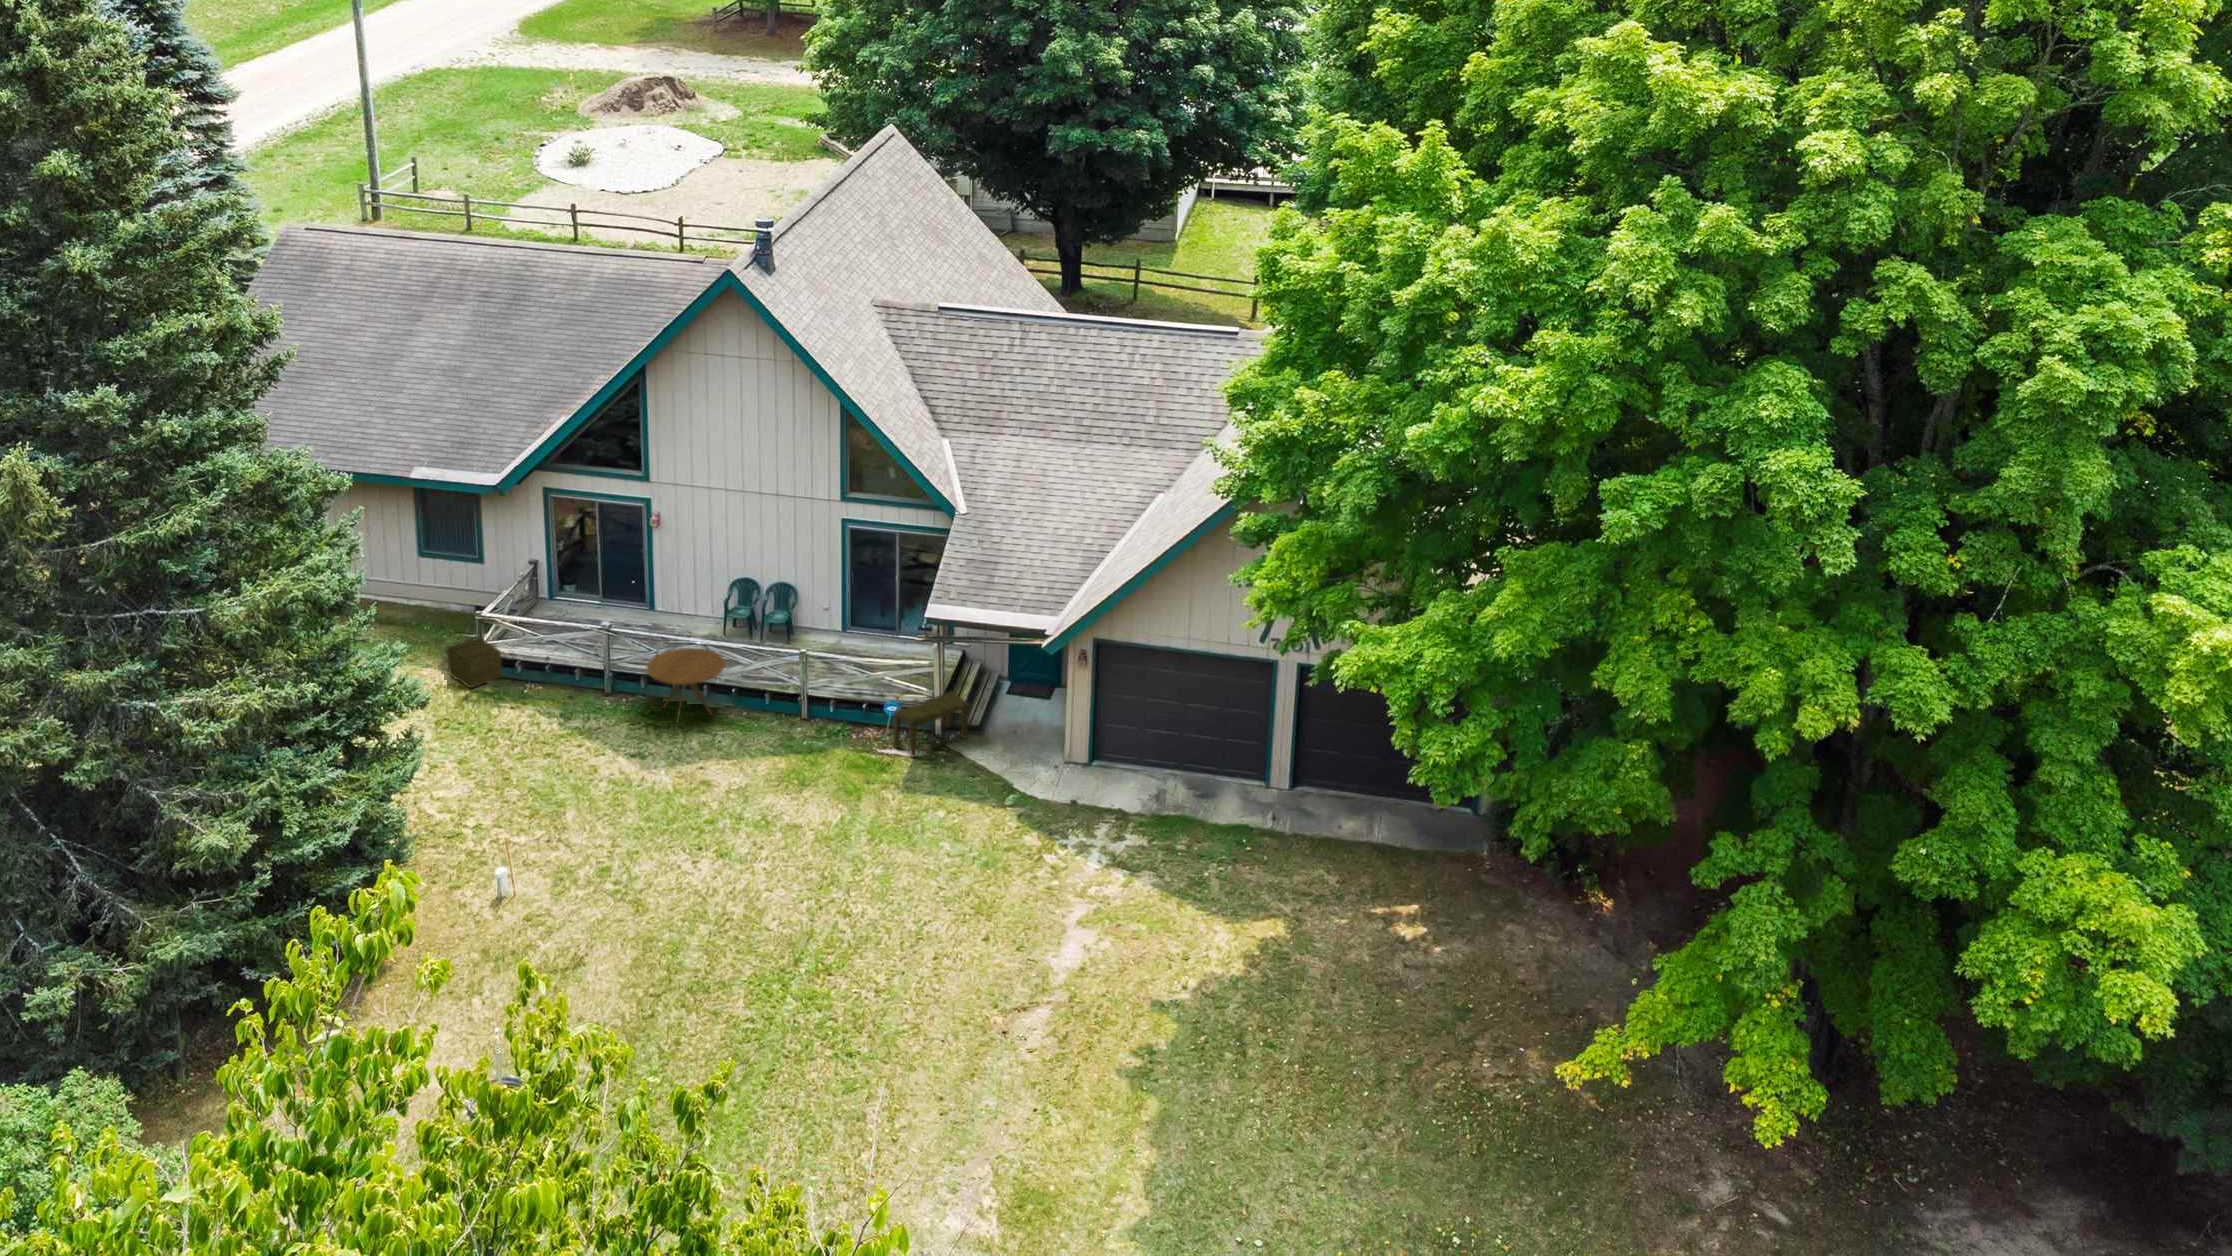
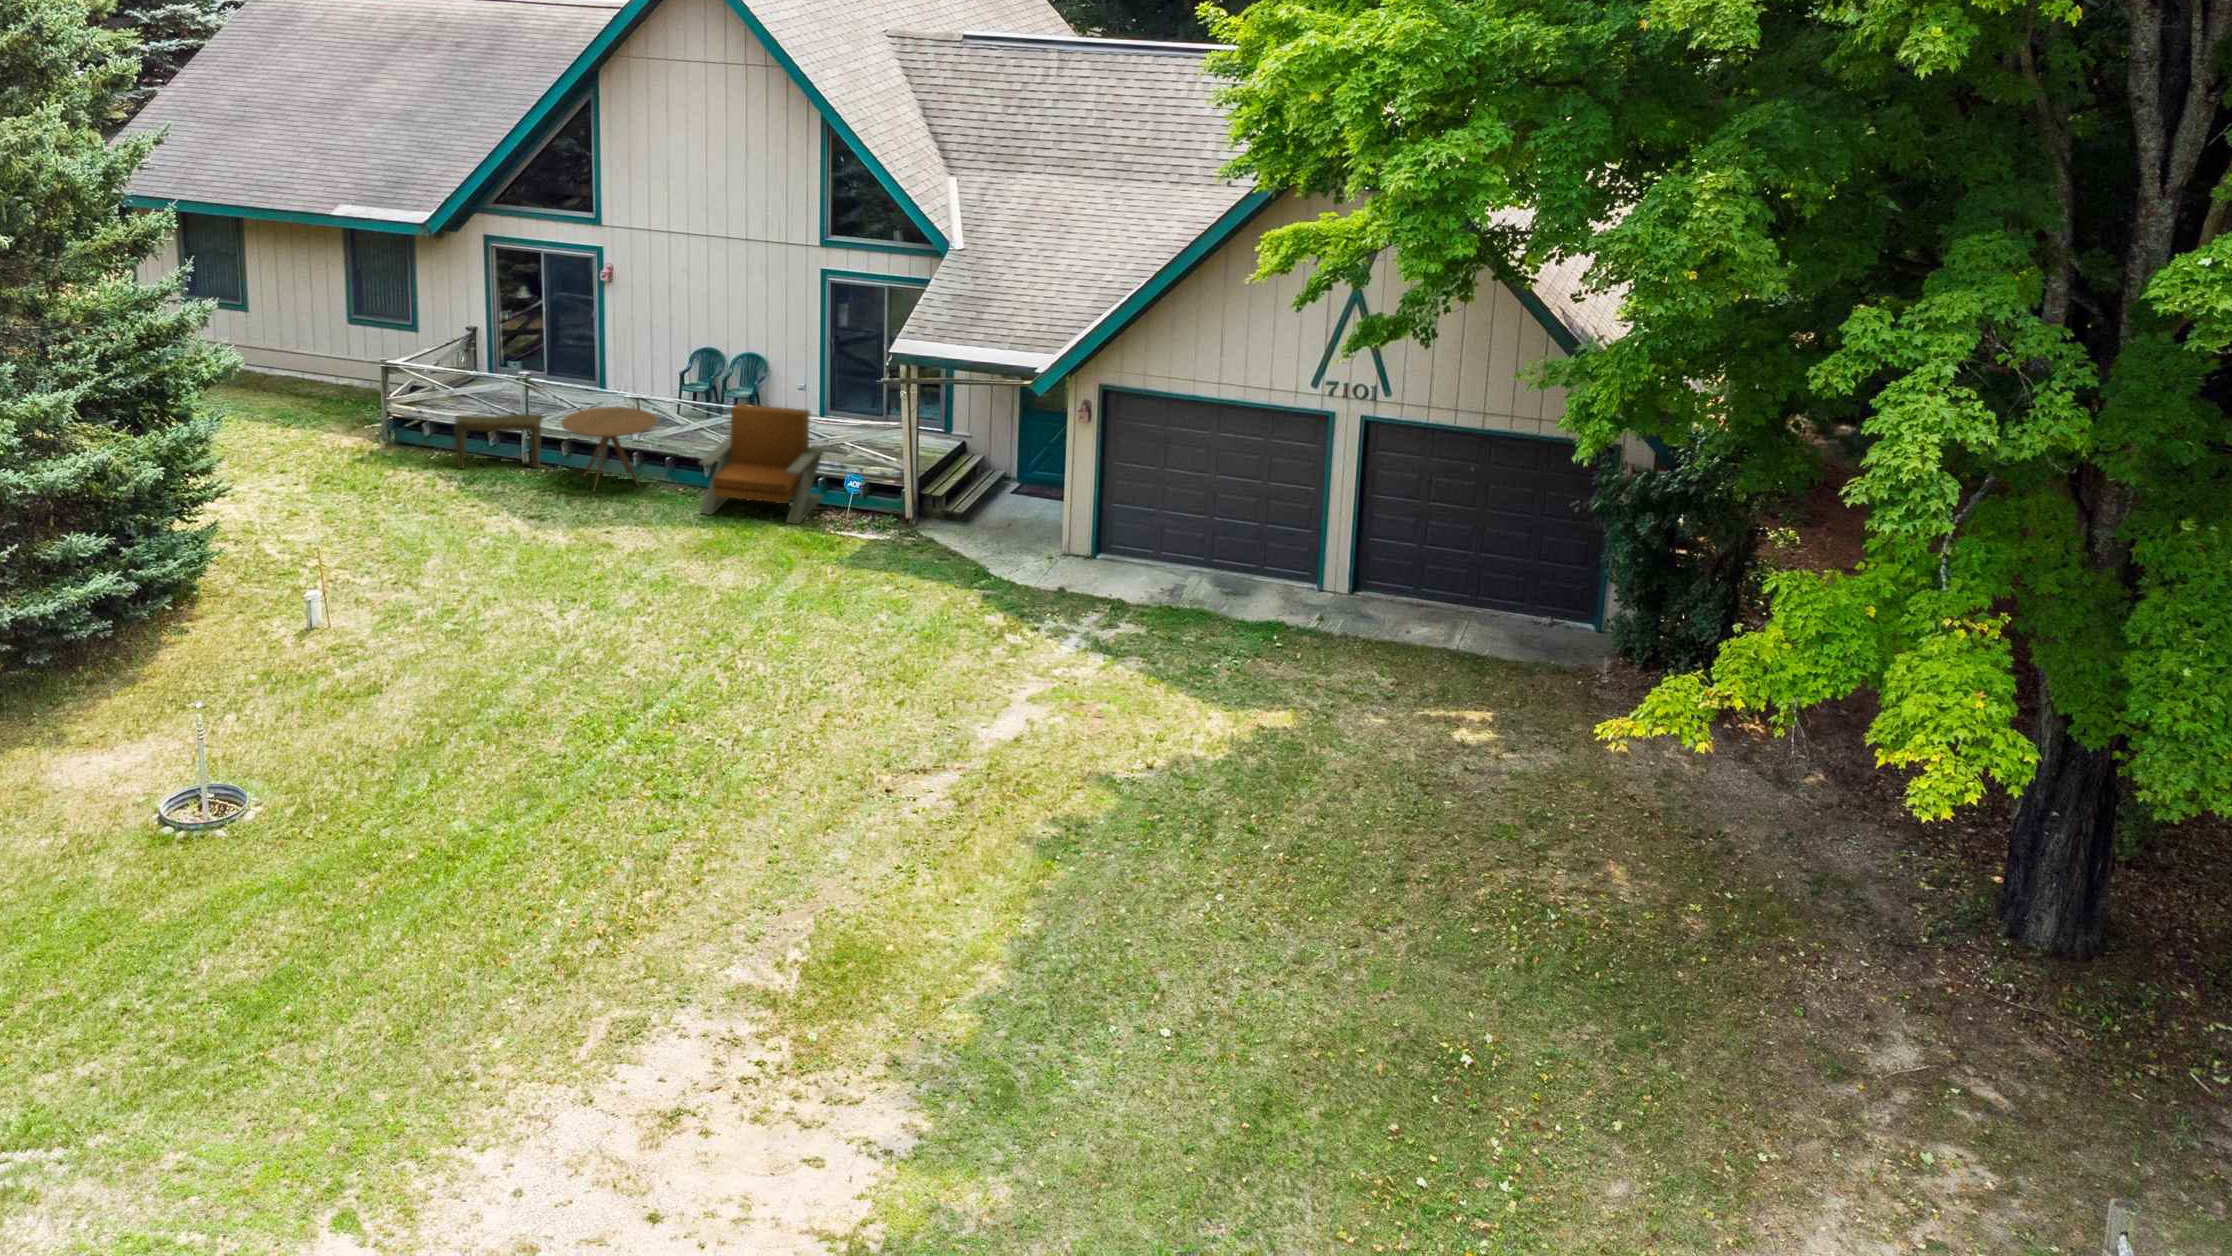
wooden crate: present [447,637,502,688] -> none [346,395,409,448]
lounge chair: none [770,648,865,749] -> present [699,404,824,524]
bench: present [893,692,970,757] -> present [454,414,543,469]

